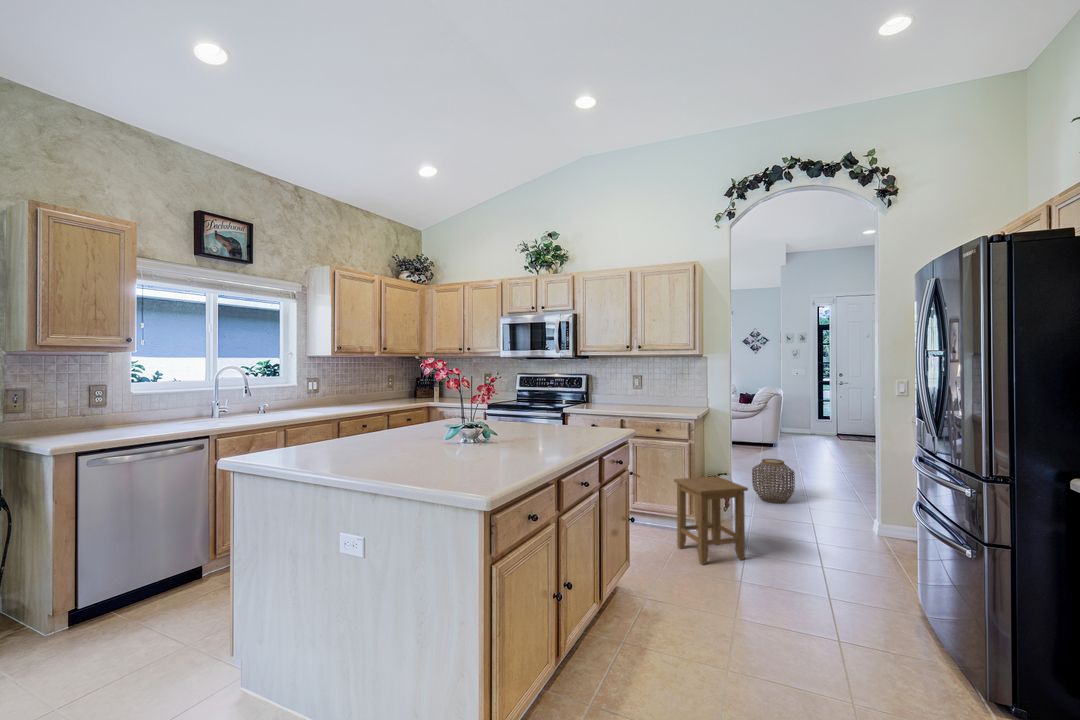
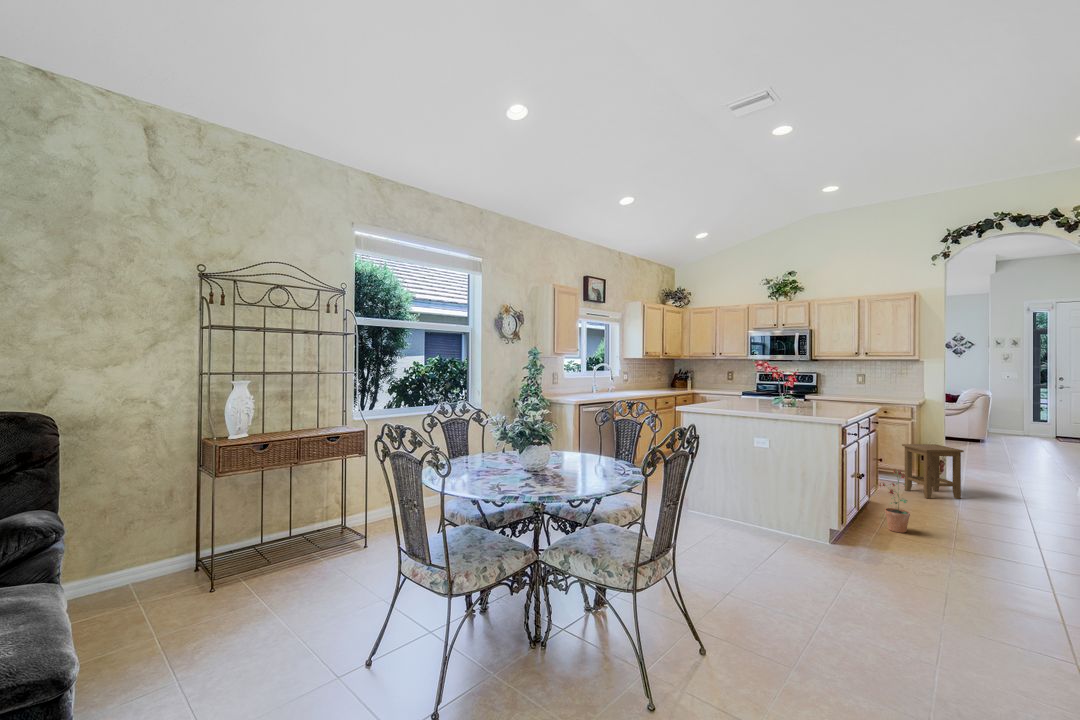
woven basket: present [752,459,795,503] -> none [963,441,1003,476]
potted plant: none [607,554,654,685] -> present [879,469,910,533]

